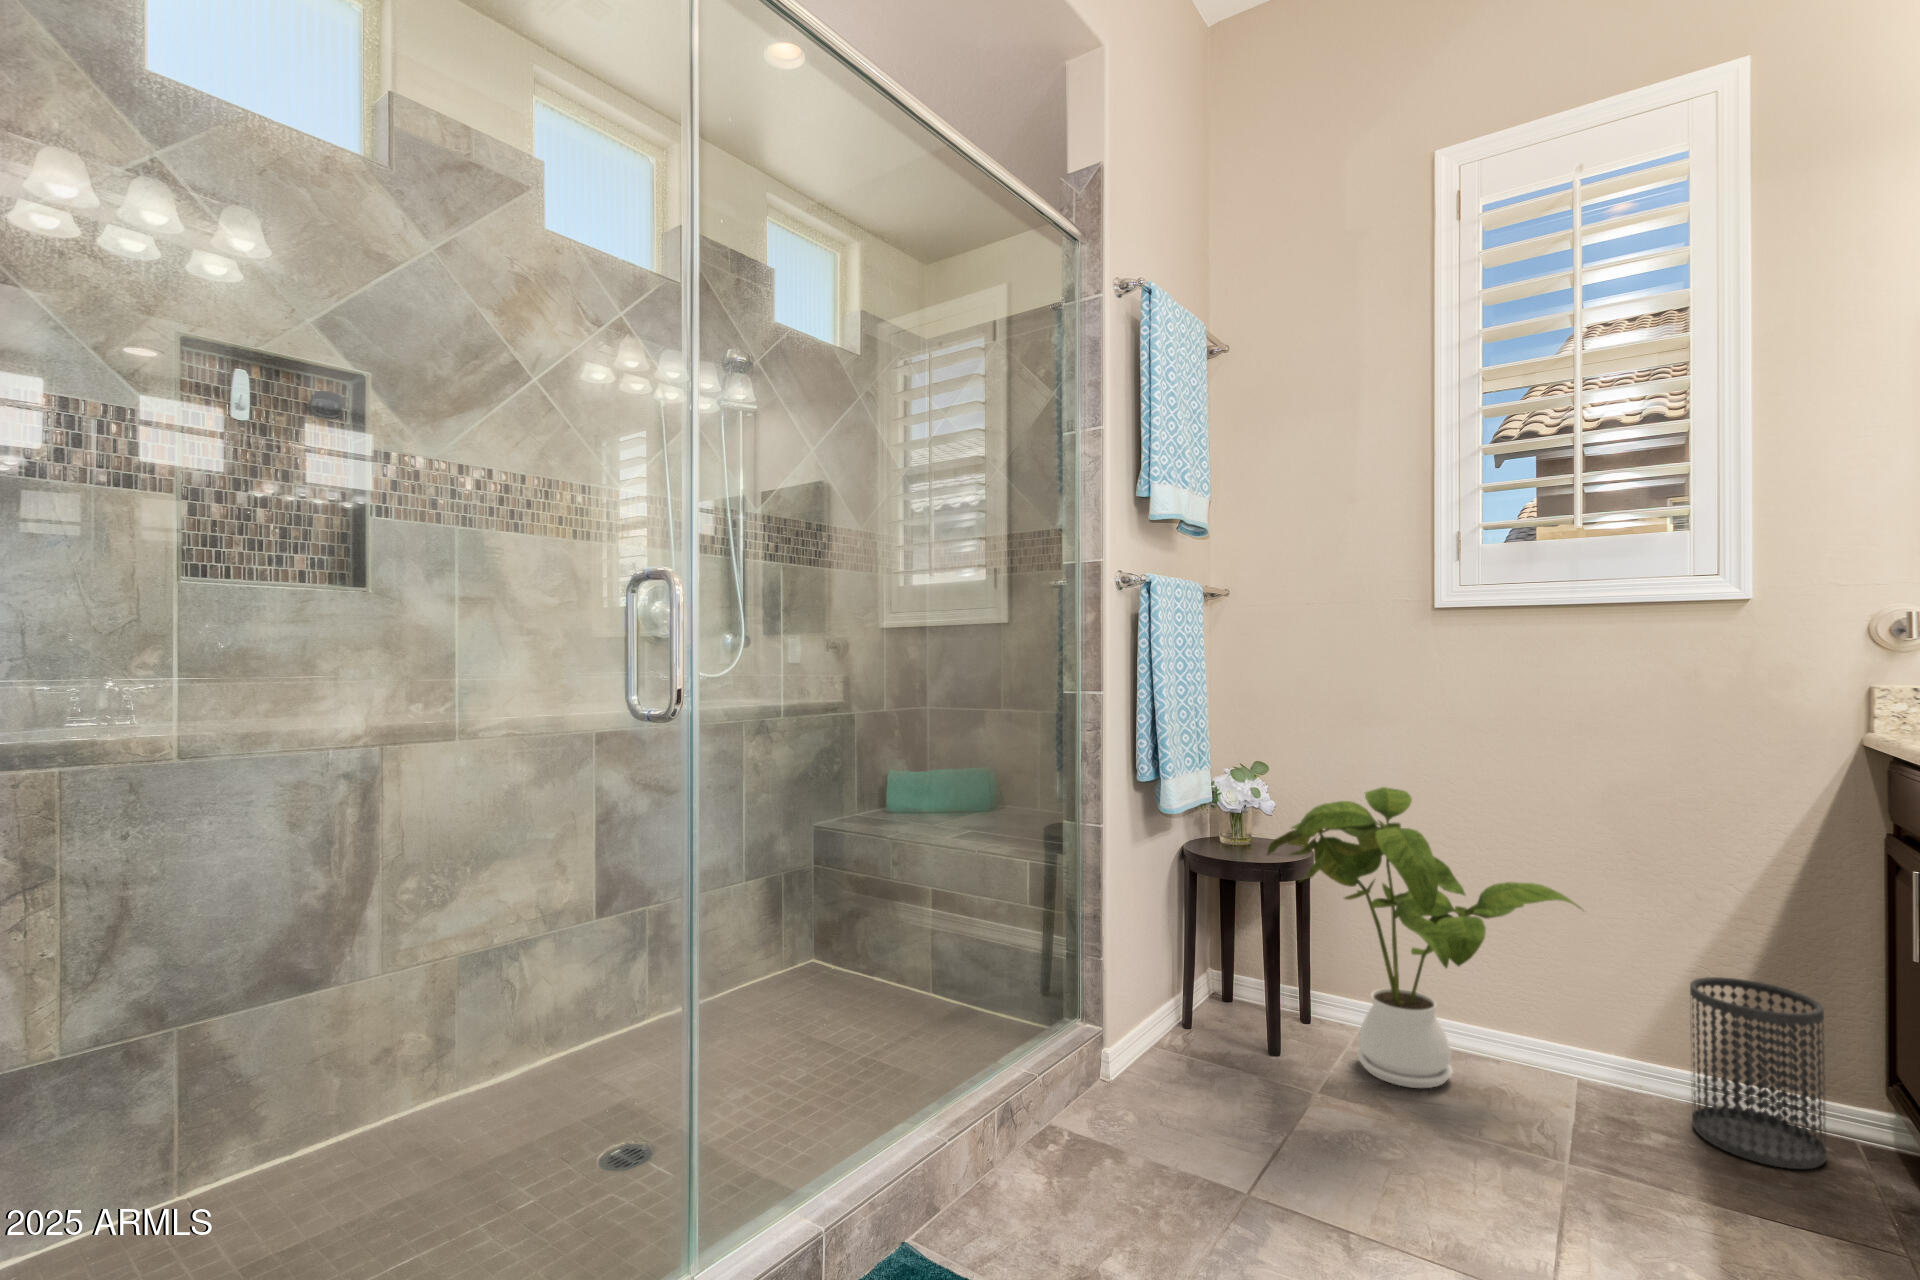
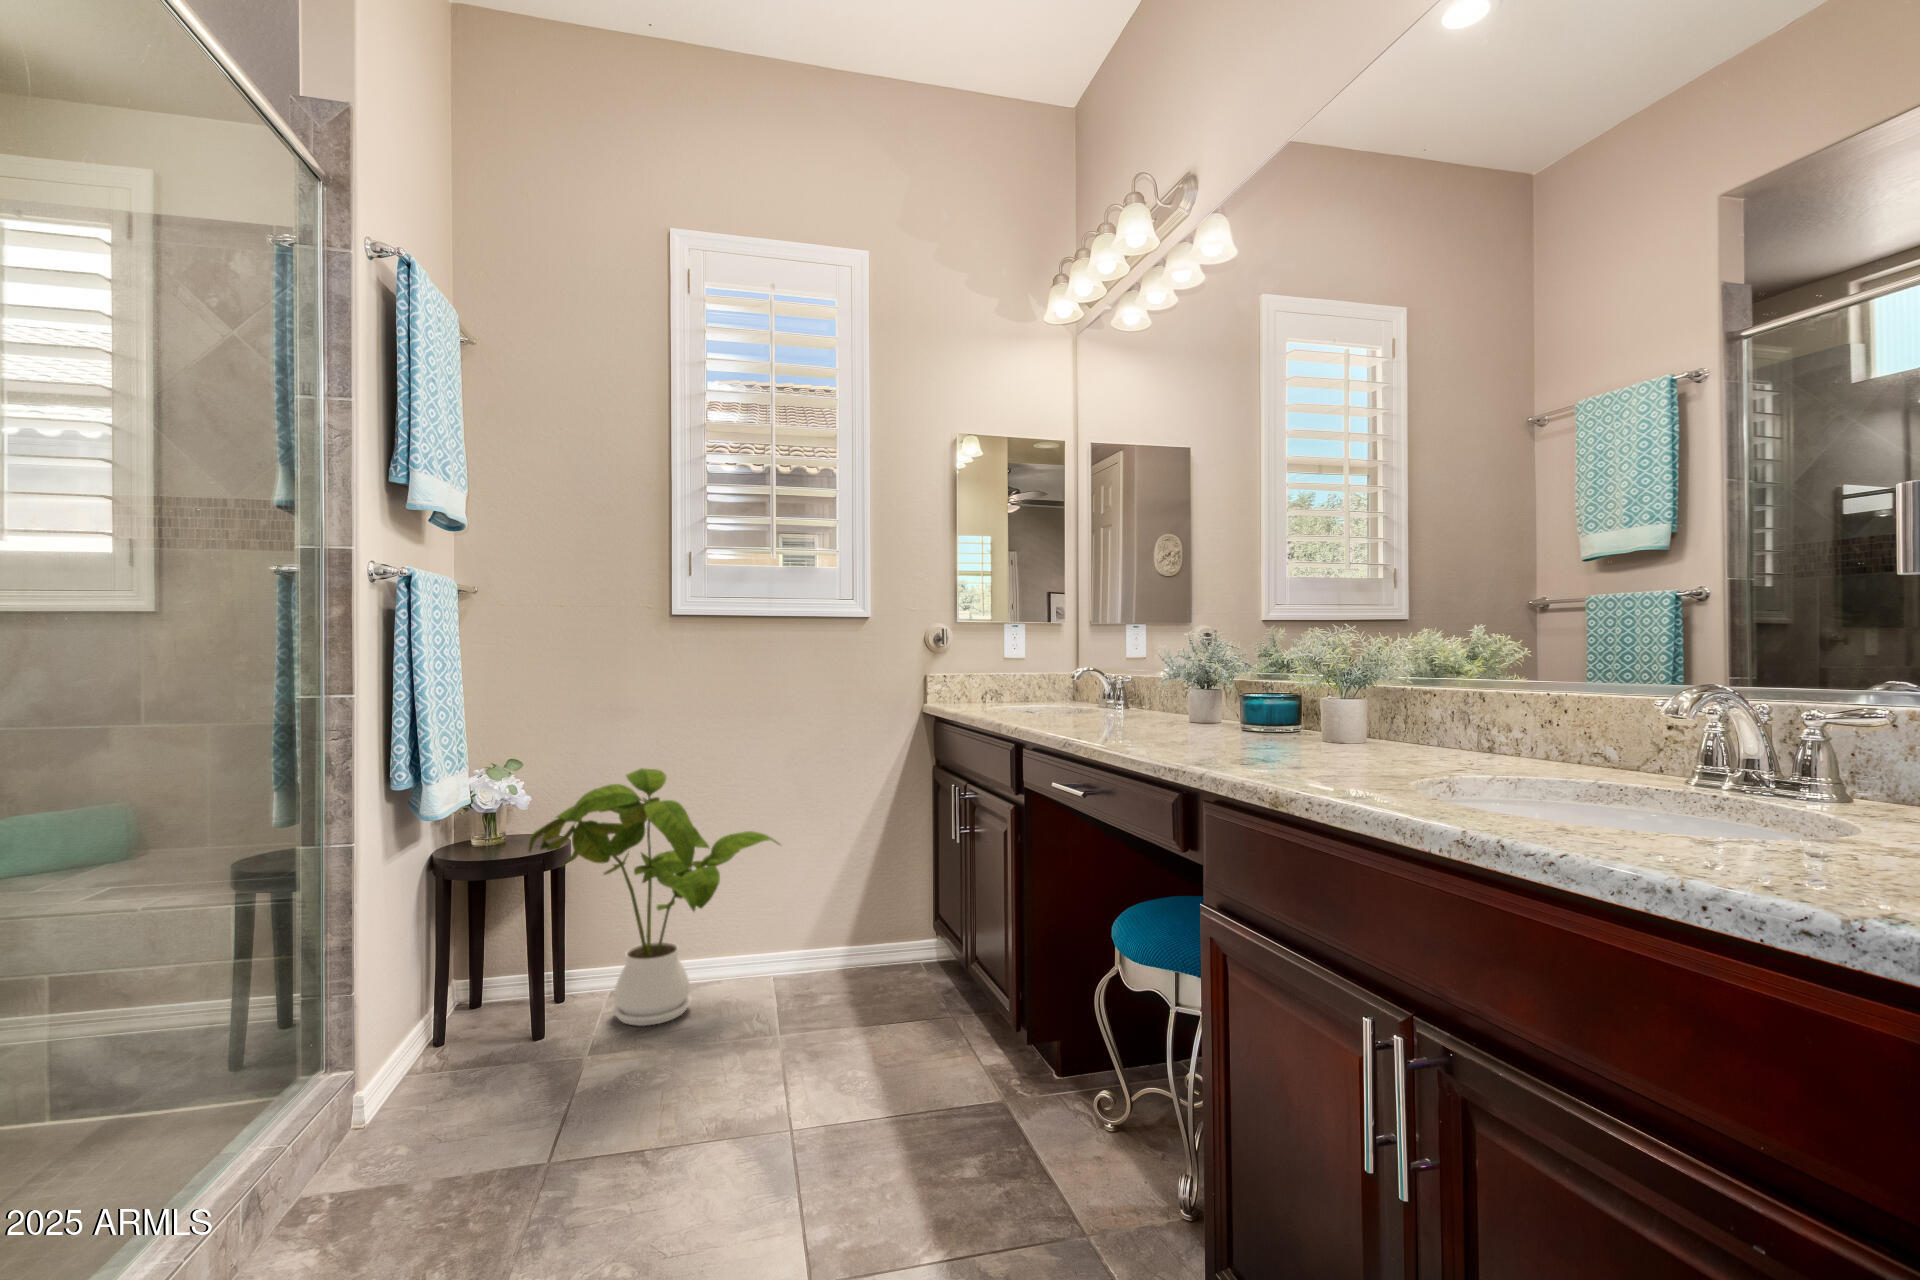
wastebasket: present [1690,977,1827,1169] -> none [843,872,912,992]

